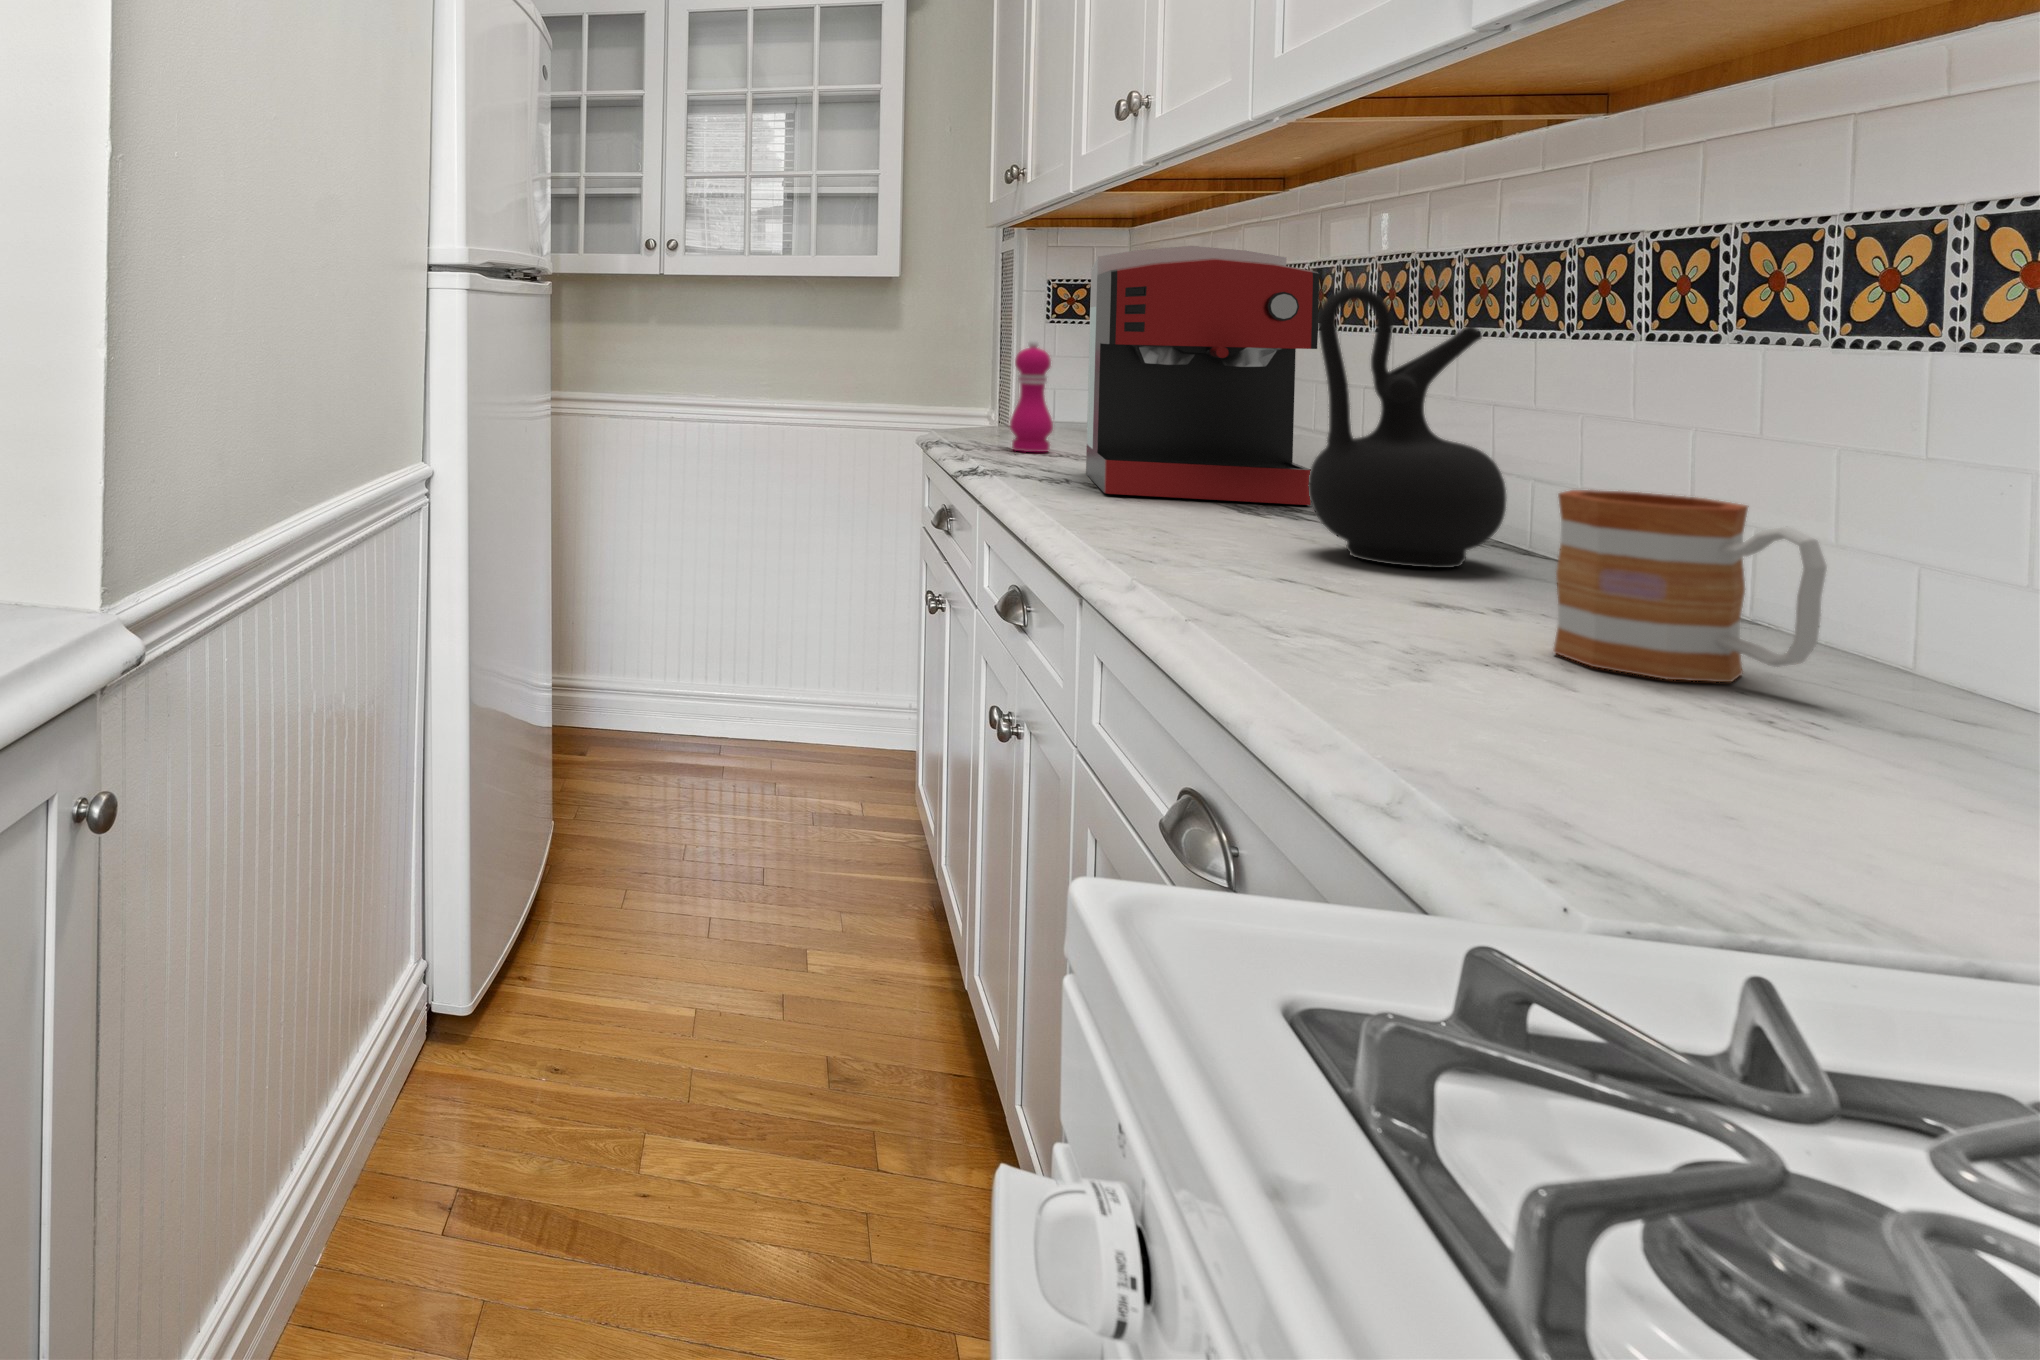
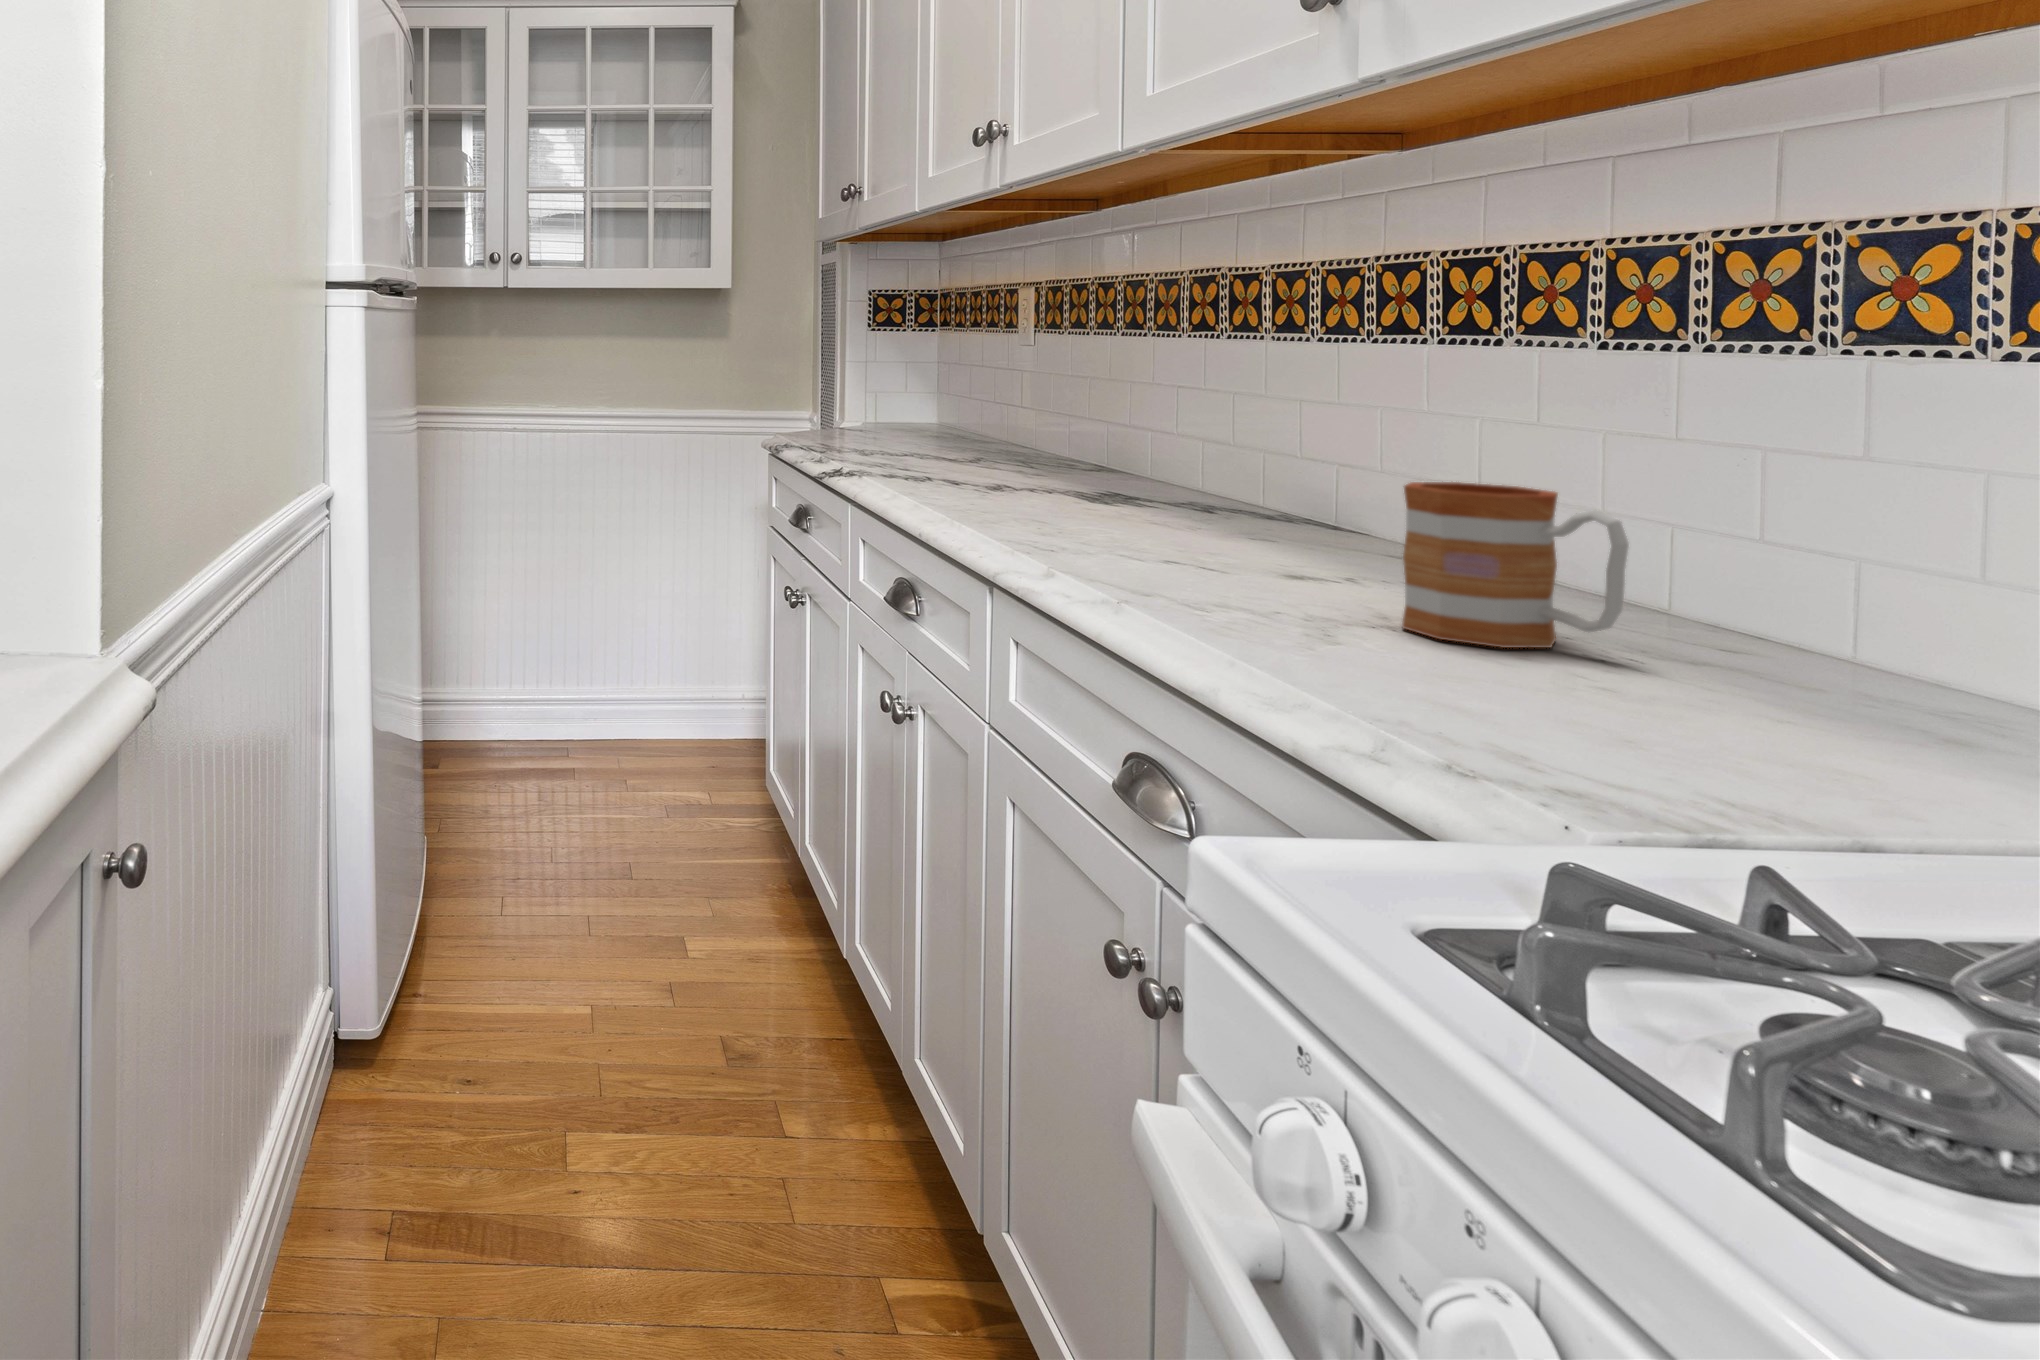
coffee maker: present [1086,246,1319,505] -> none [934,261,1146,499]
ceramic jug: present [1308,287,1507,568] -> none [1159,301,1329,554]
pepper mill: present [1010,339,1053,452] -> none [855,348,895,456]

